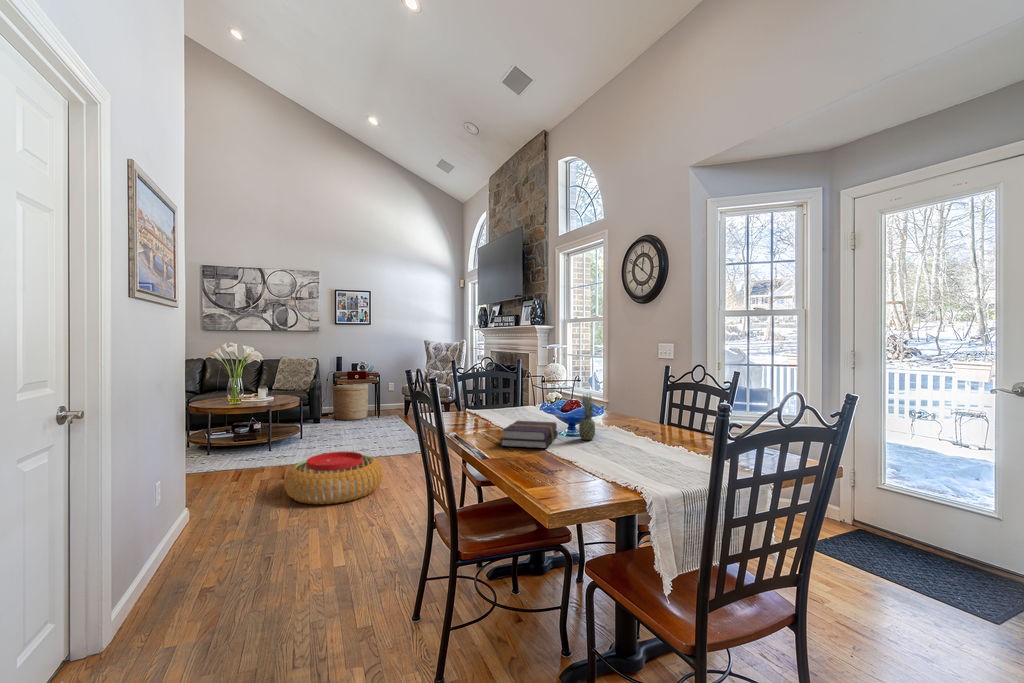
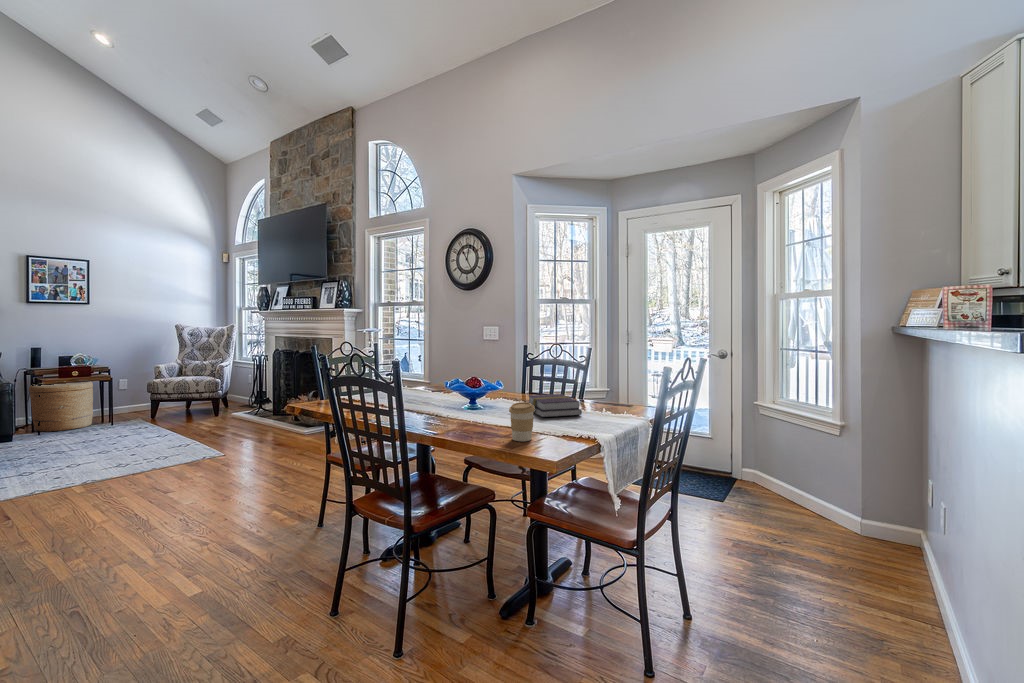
fruit: present [579,395,595,440] -> none [480,369,497,411]
book: present [501,421,558,448] -> present [529,394,582,417]
coffee cup: none [554,434,584,479] -> present [509,402,535,441]
pouf: present [284,452,383,504] -> none [29,464,187,539]

